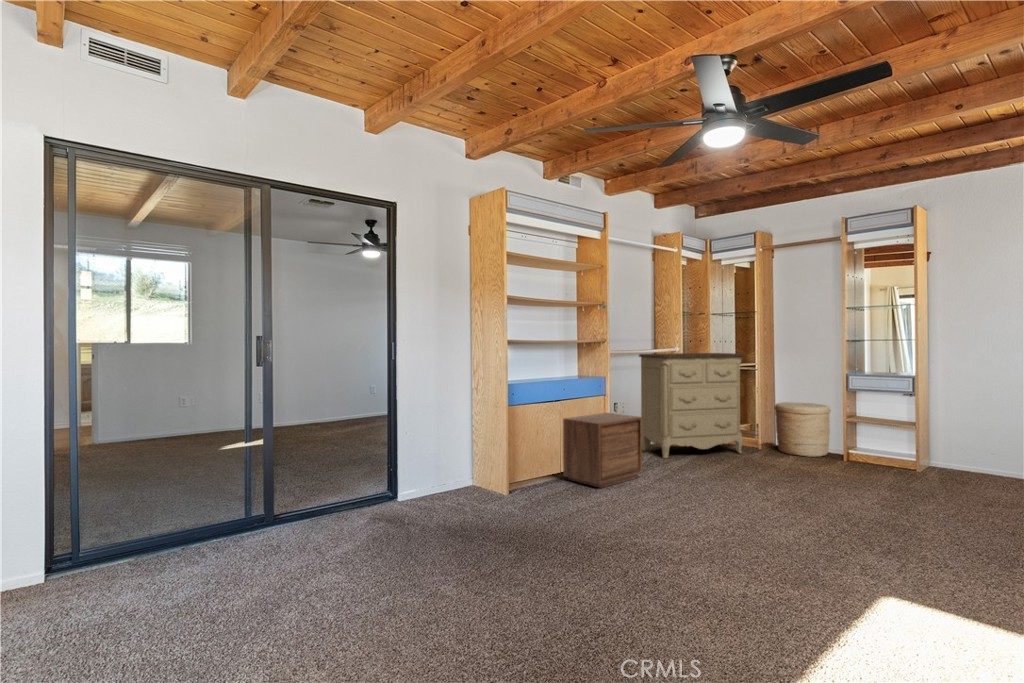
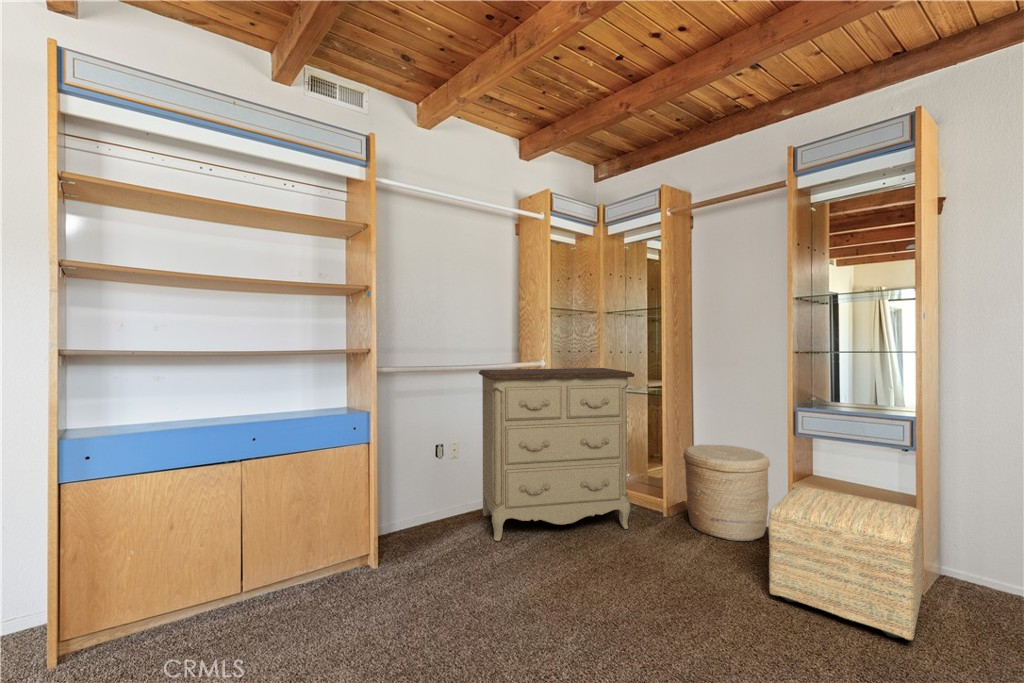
nightstand: present [563,413,642,488] -> none [245,477,399,654]
ottoman: none [836,418,917,481] -> present [768,486,923,640]

